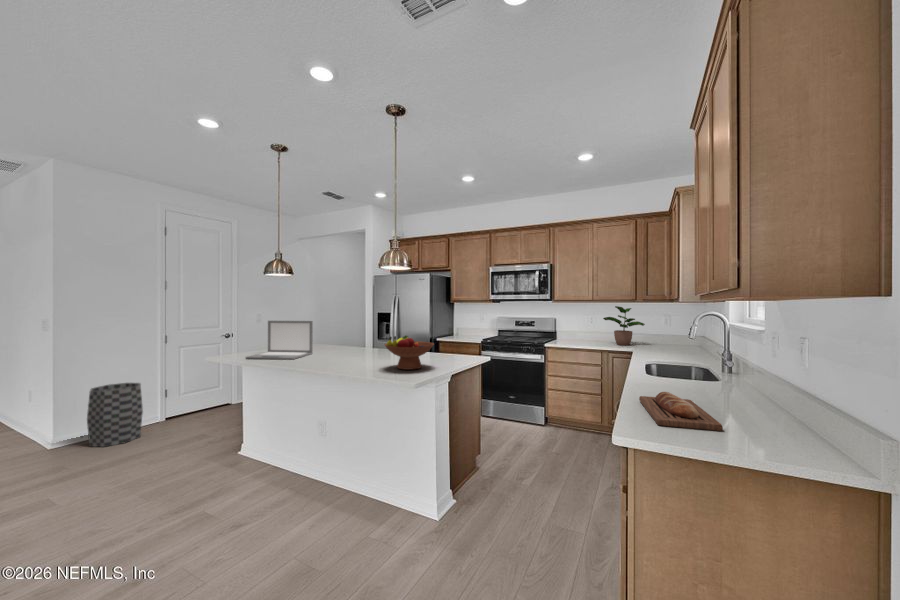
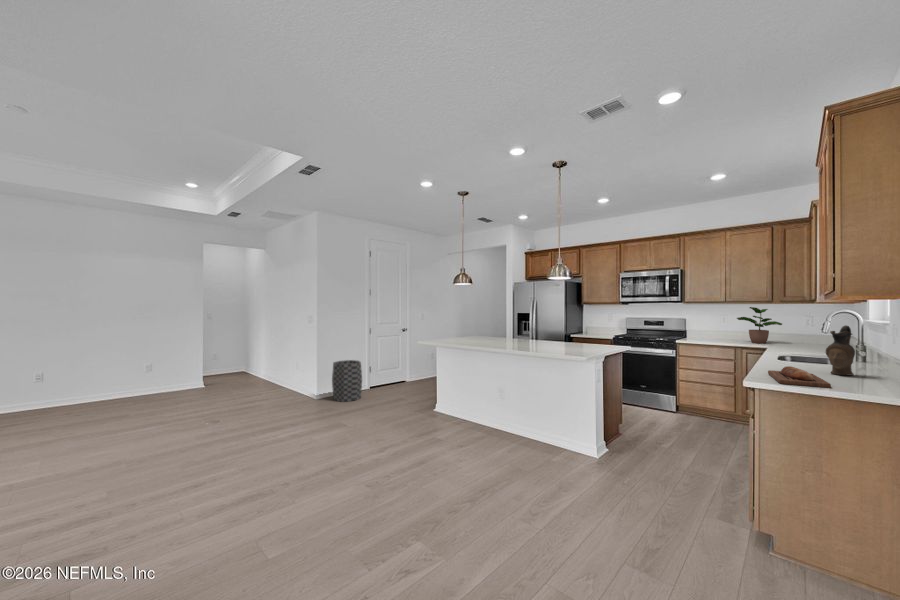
laptop: present [246,321,313,359] -> none [445,317,487,345]
ceramic pitcher: none [702,332,734,398] -> present [826,325,855,375]
fruit bowl: present [385,336,434,370] -> none [554,327,592,352]

